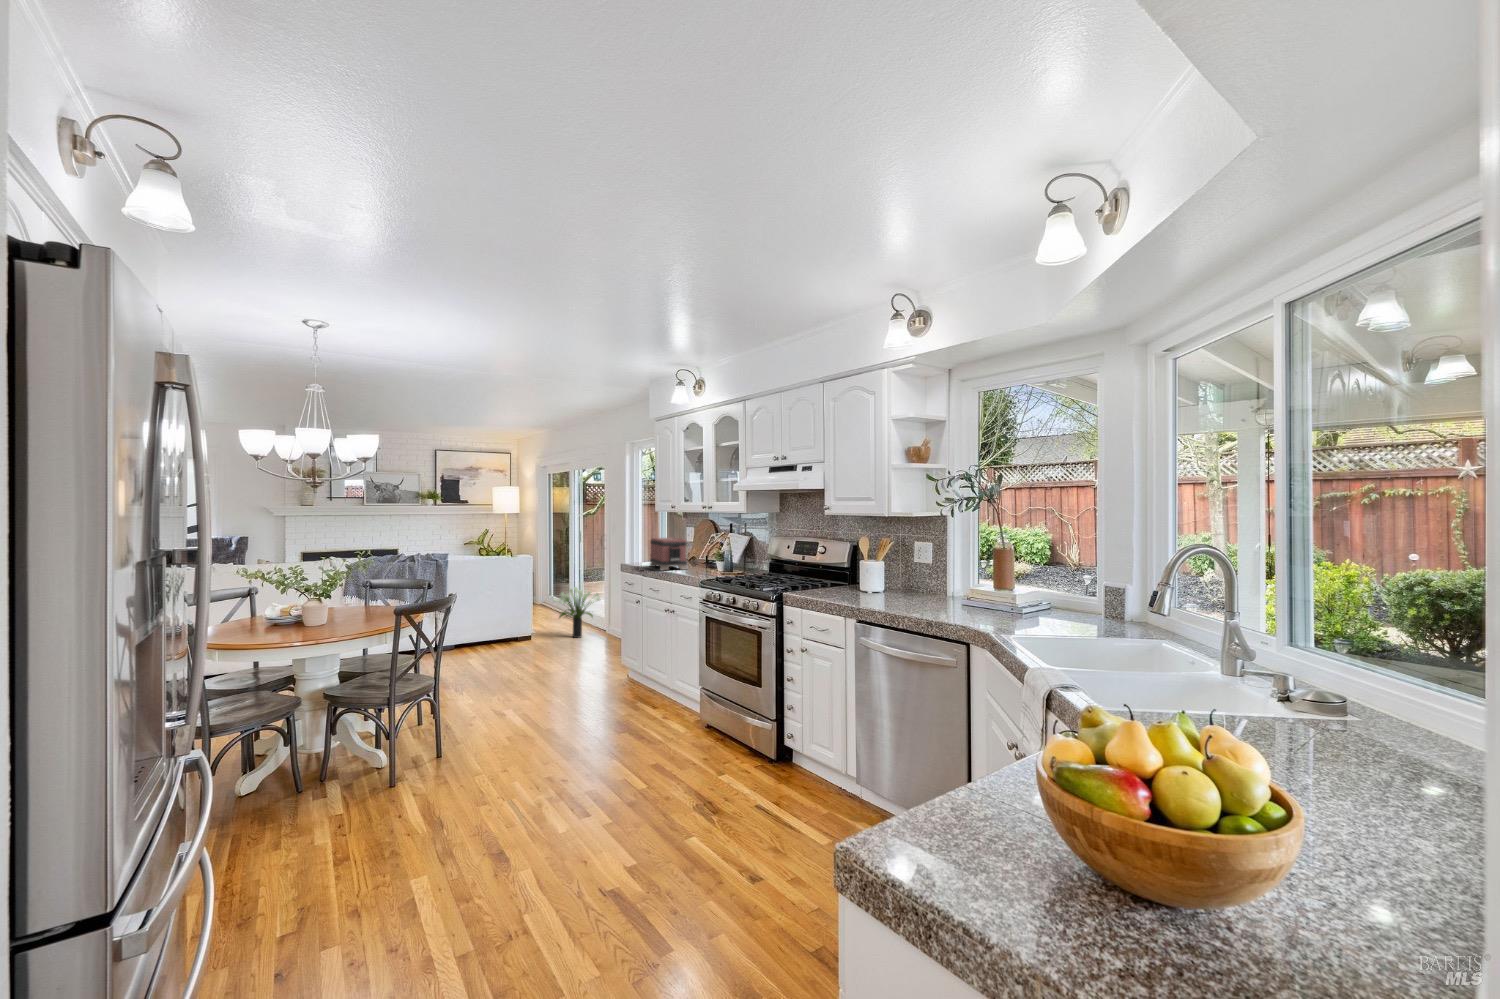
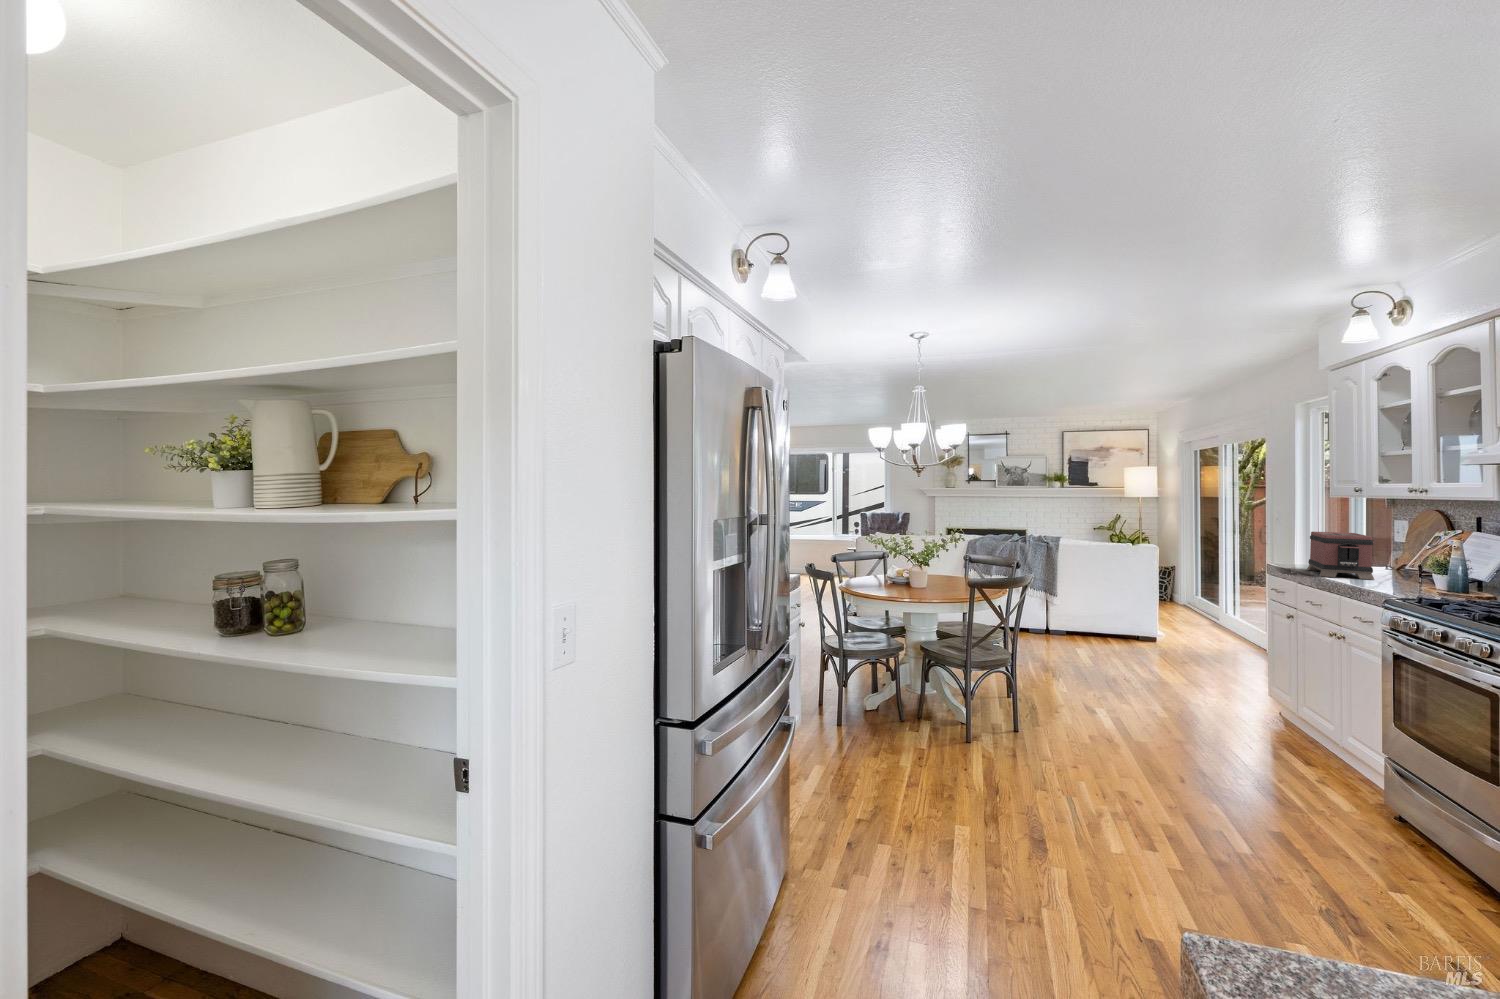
potted plant: present [553,587,600,638] -> none [1183,587,1251,649]

